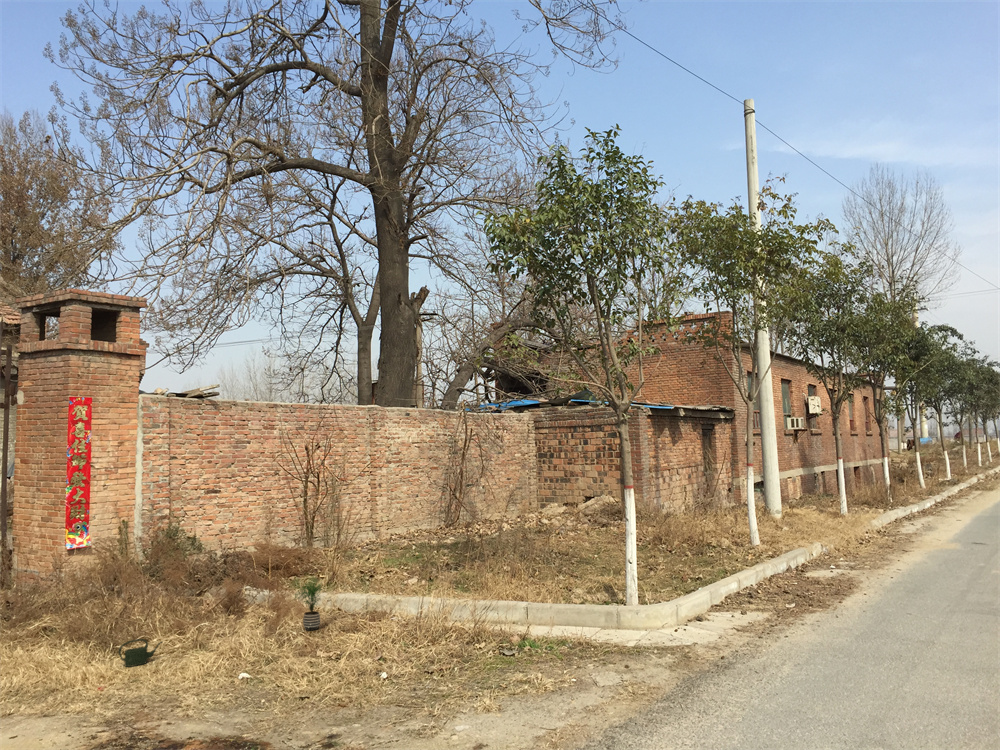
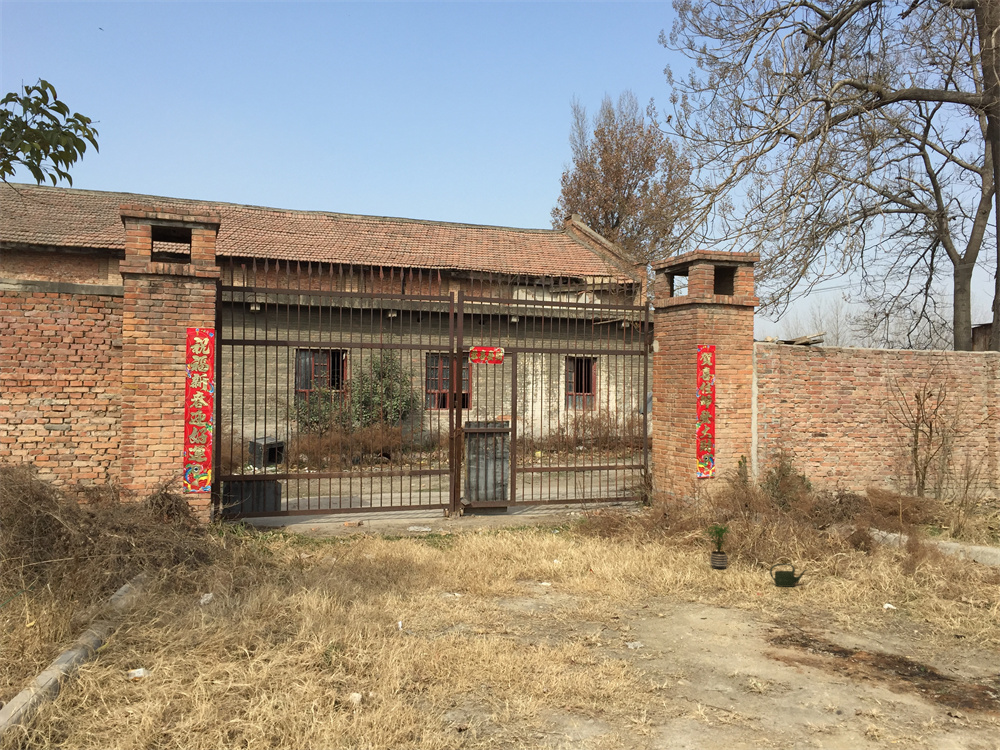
potted plant: present [295,583,322,631] -> present [702,525,729,569]

